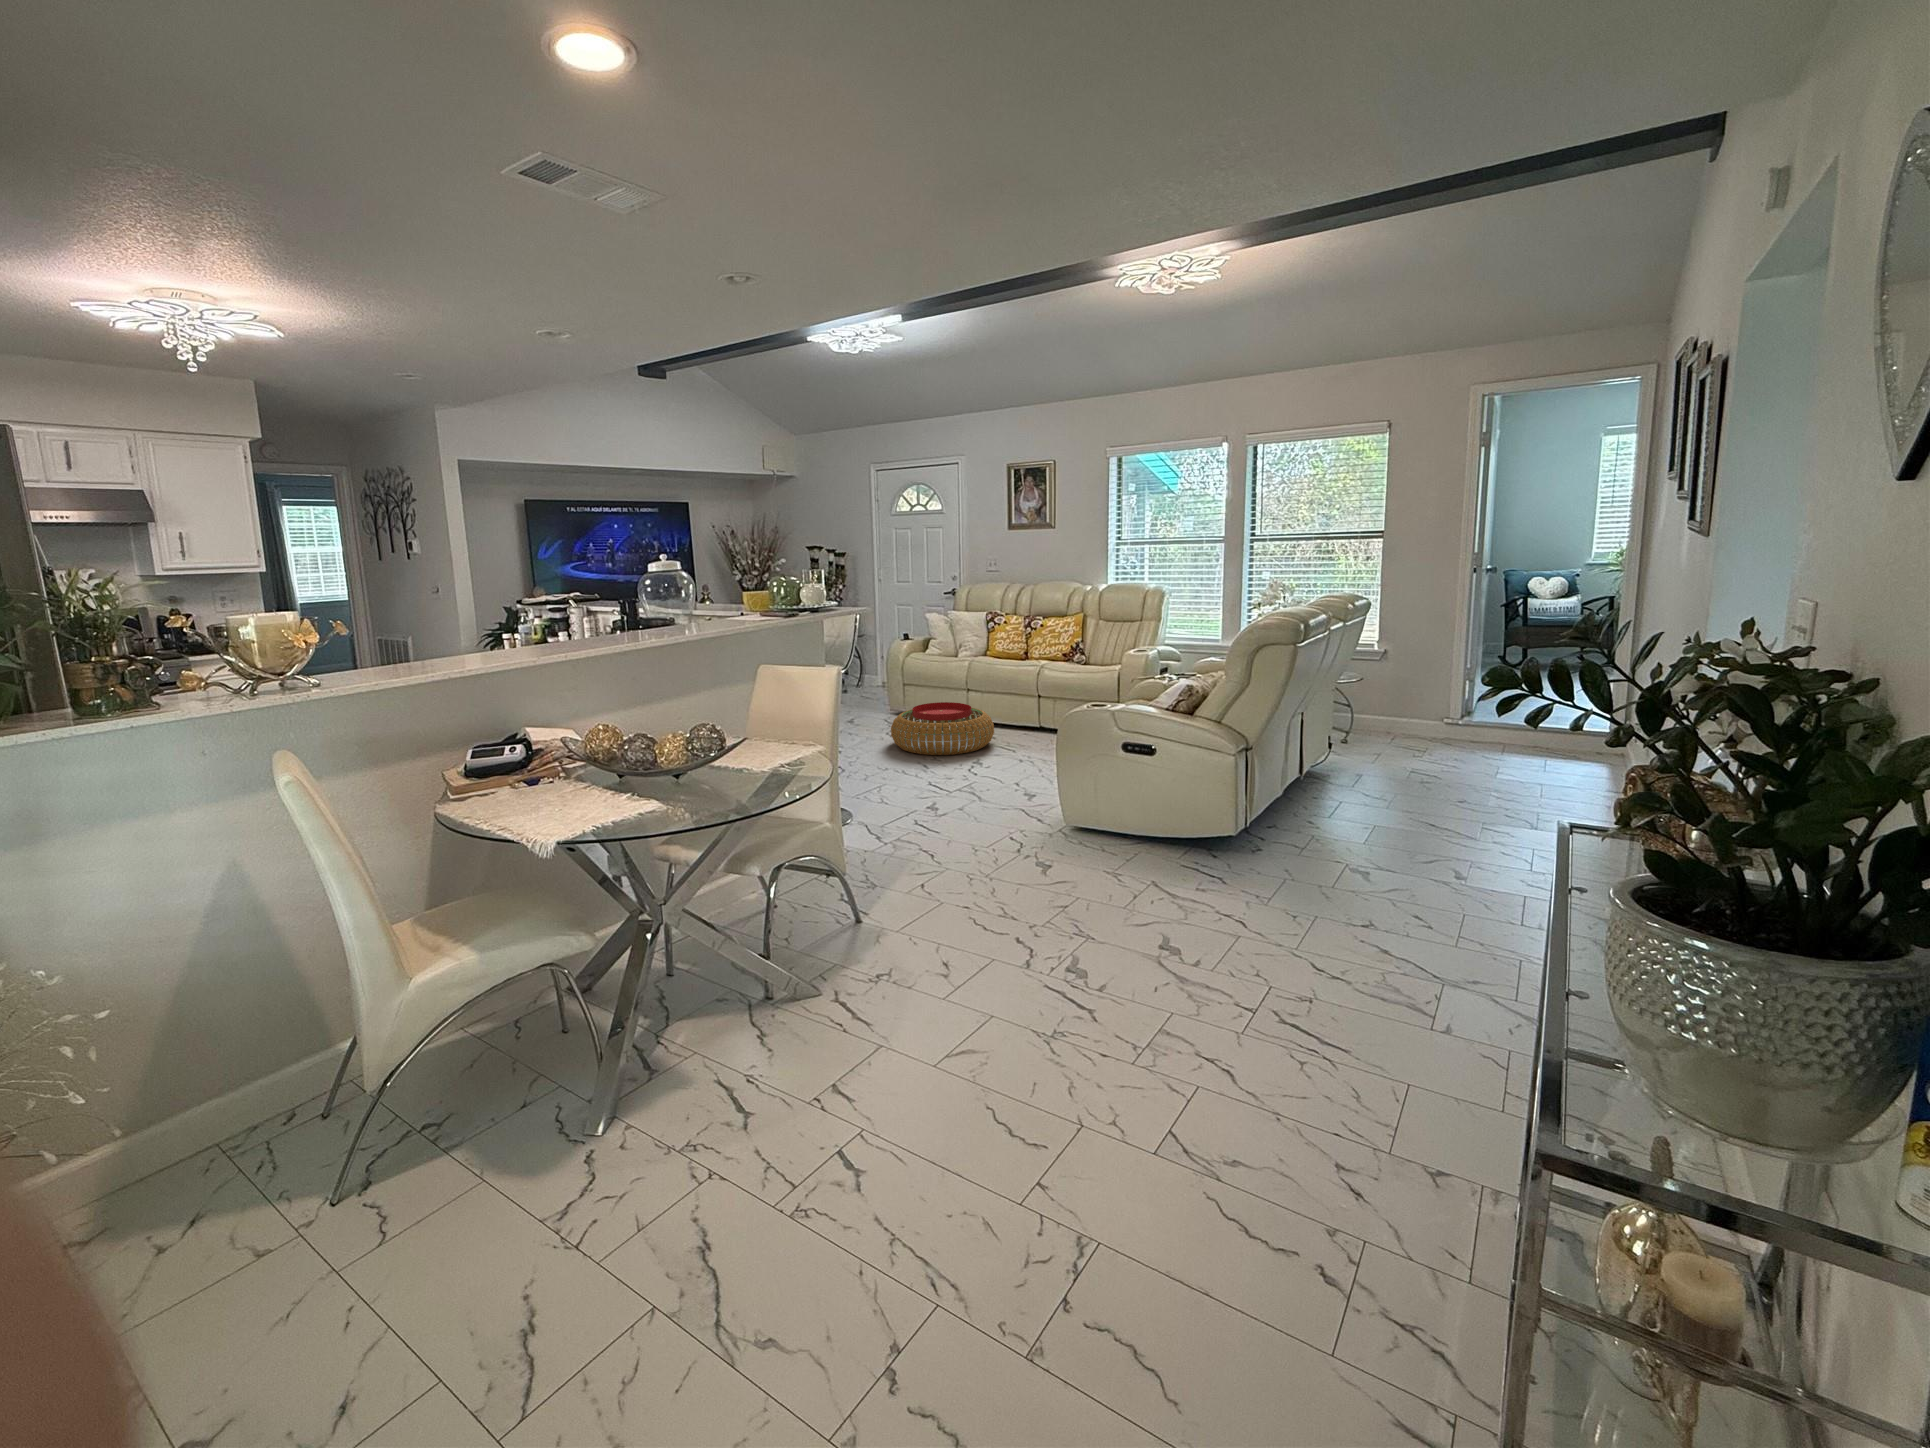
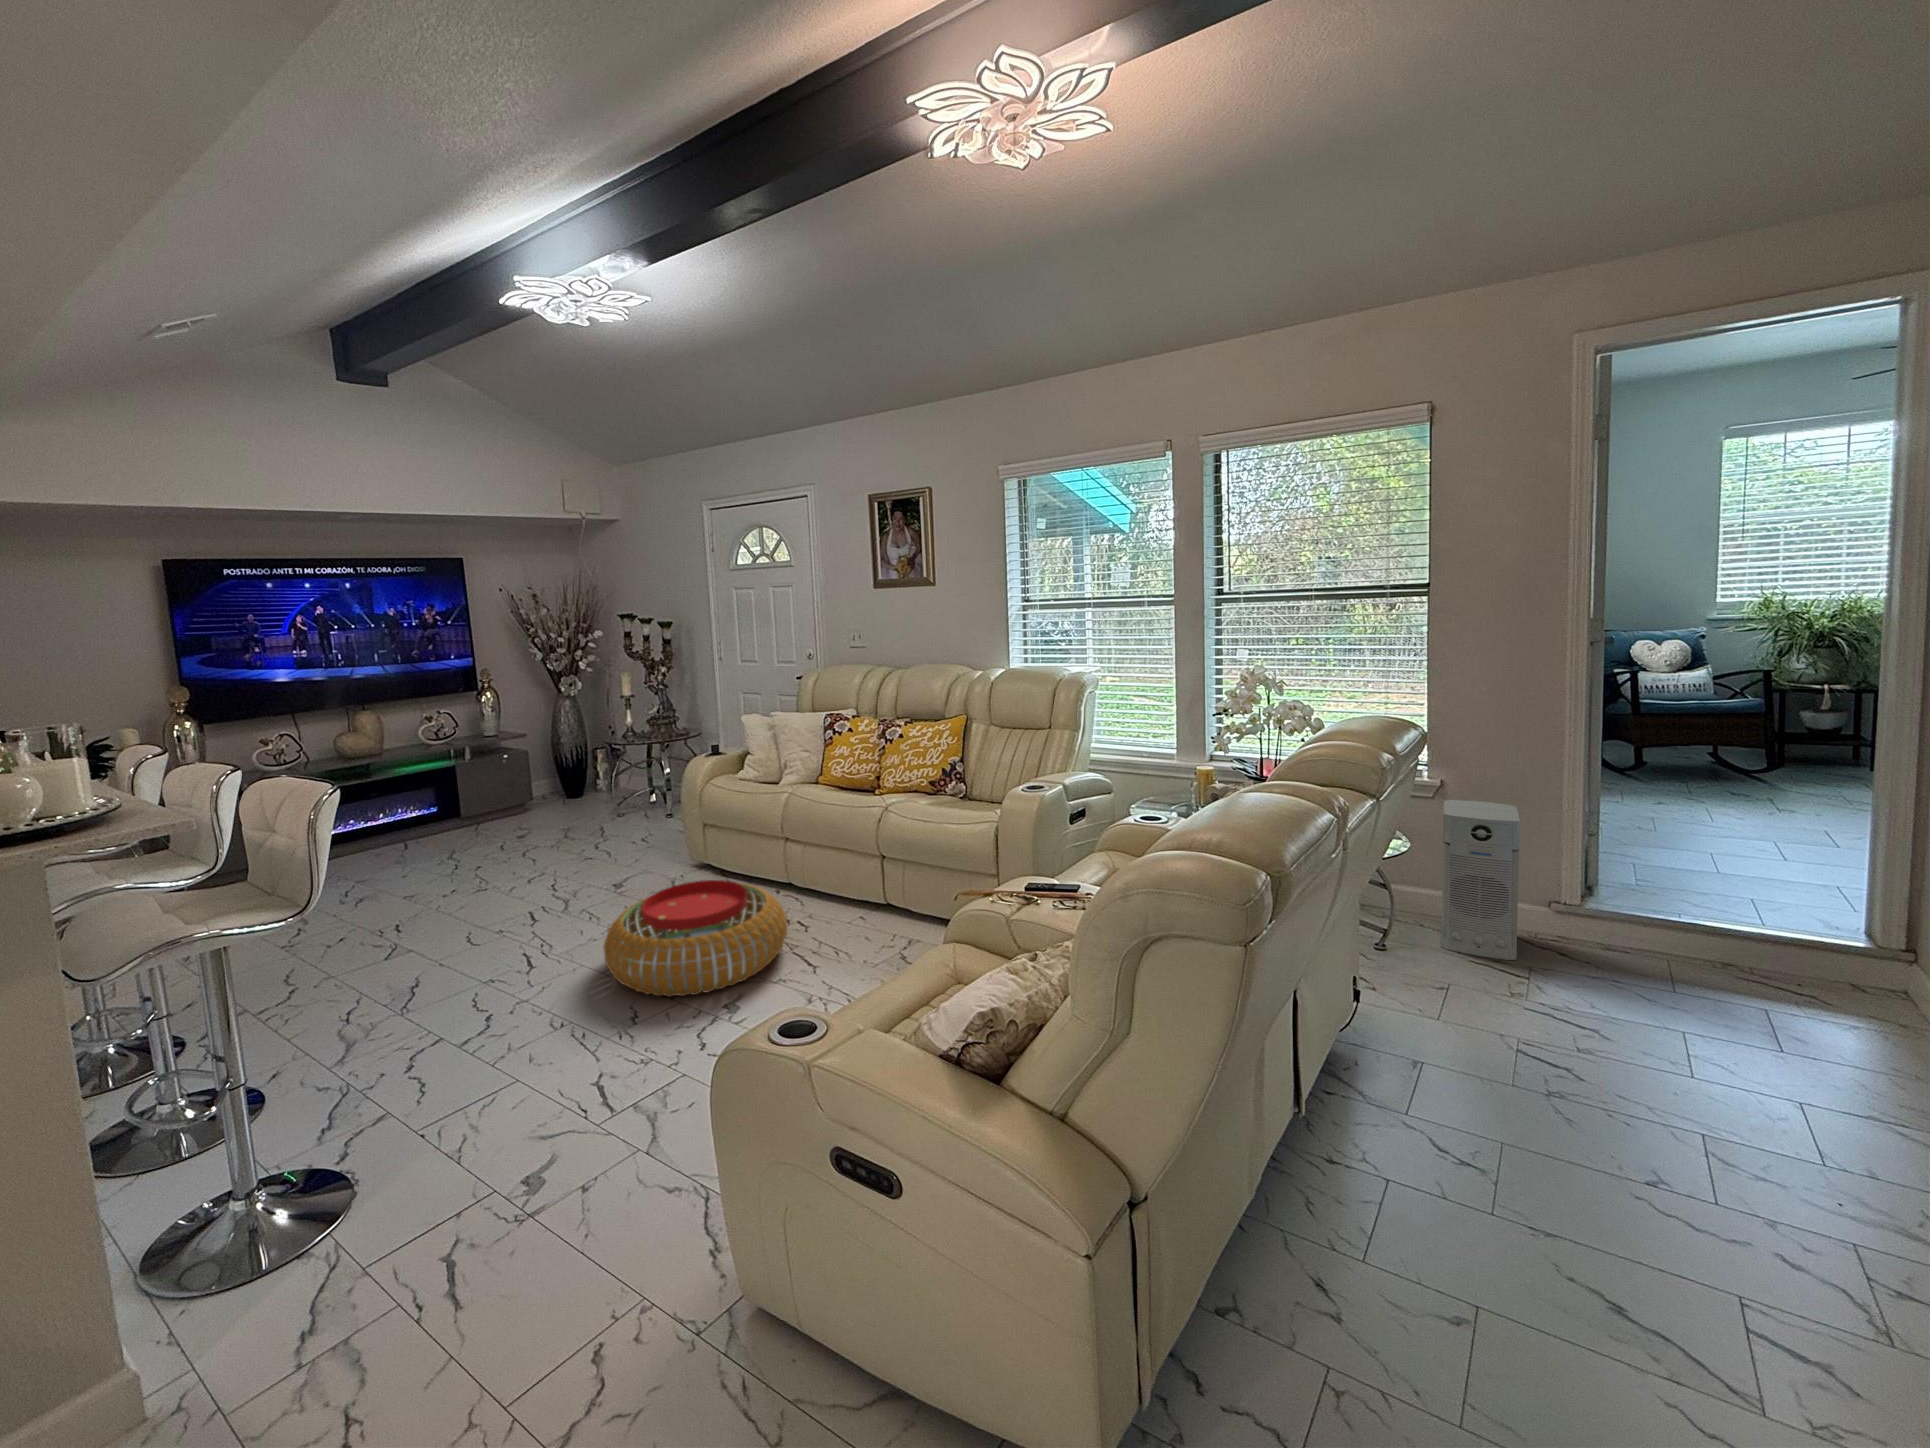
air purifier: none [1369,658,1416,742] -> present [1441,800,1520,960]

